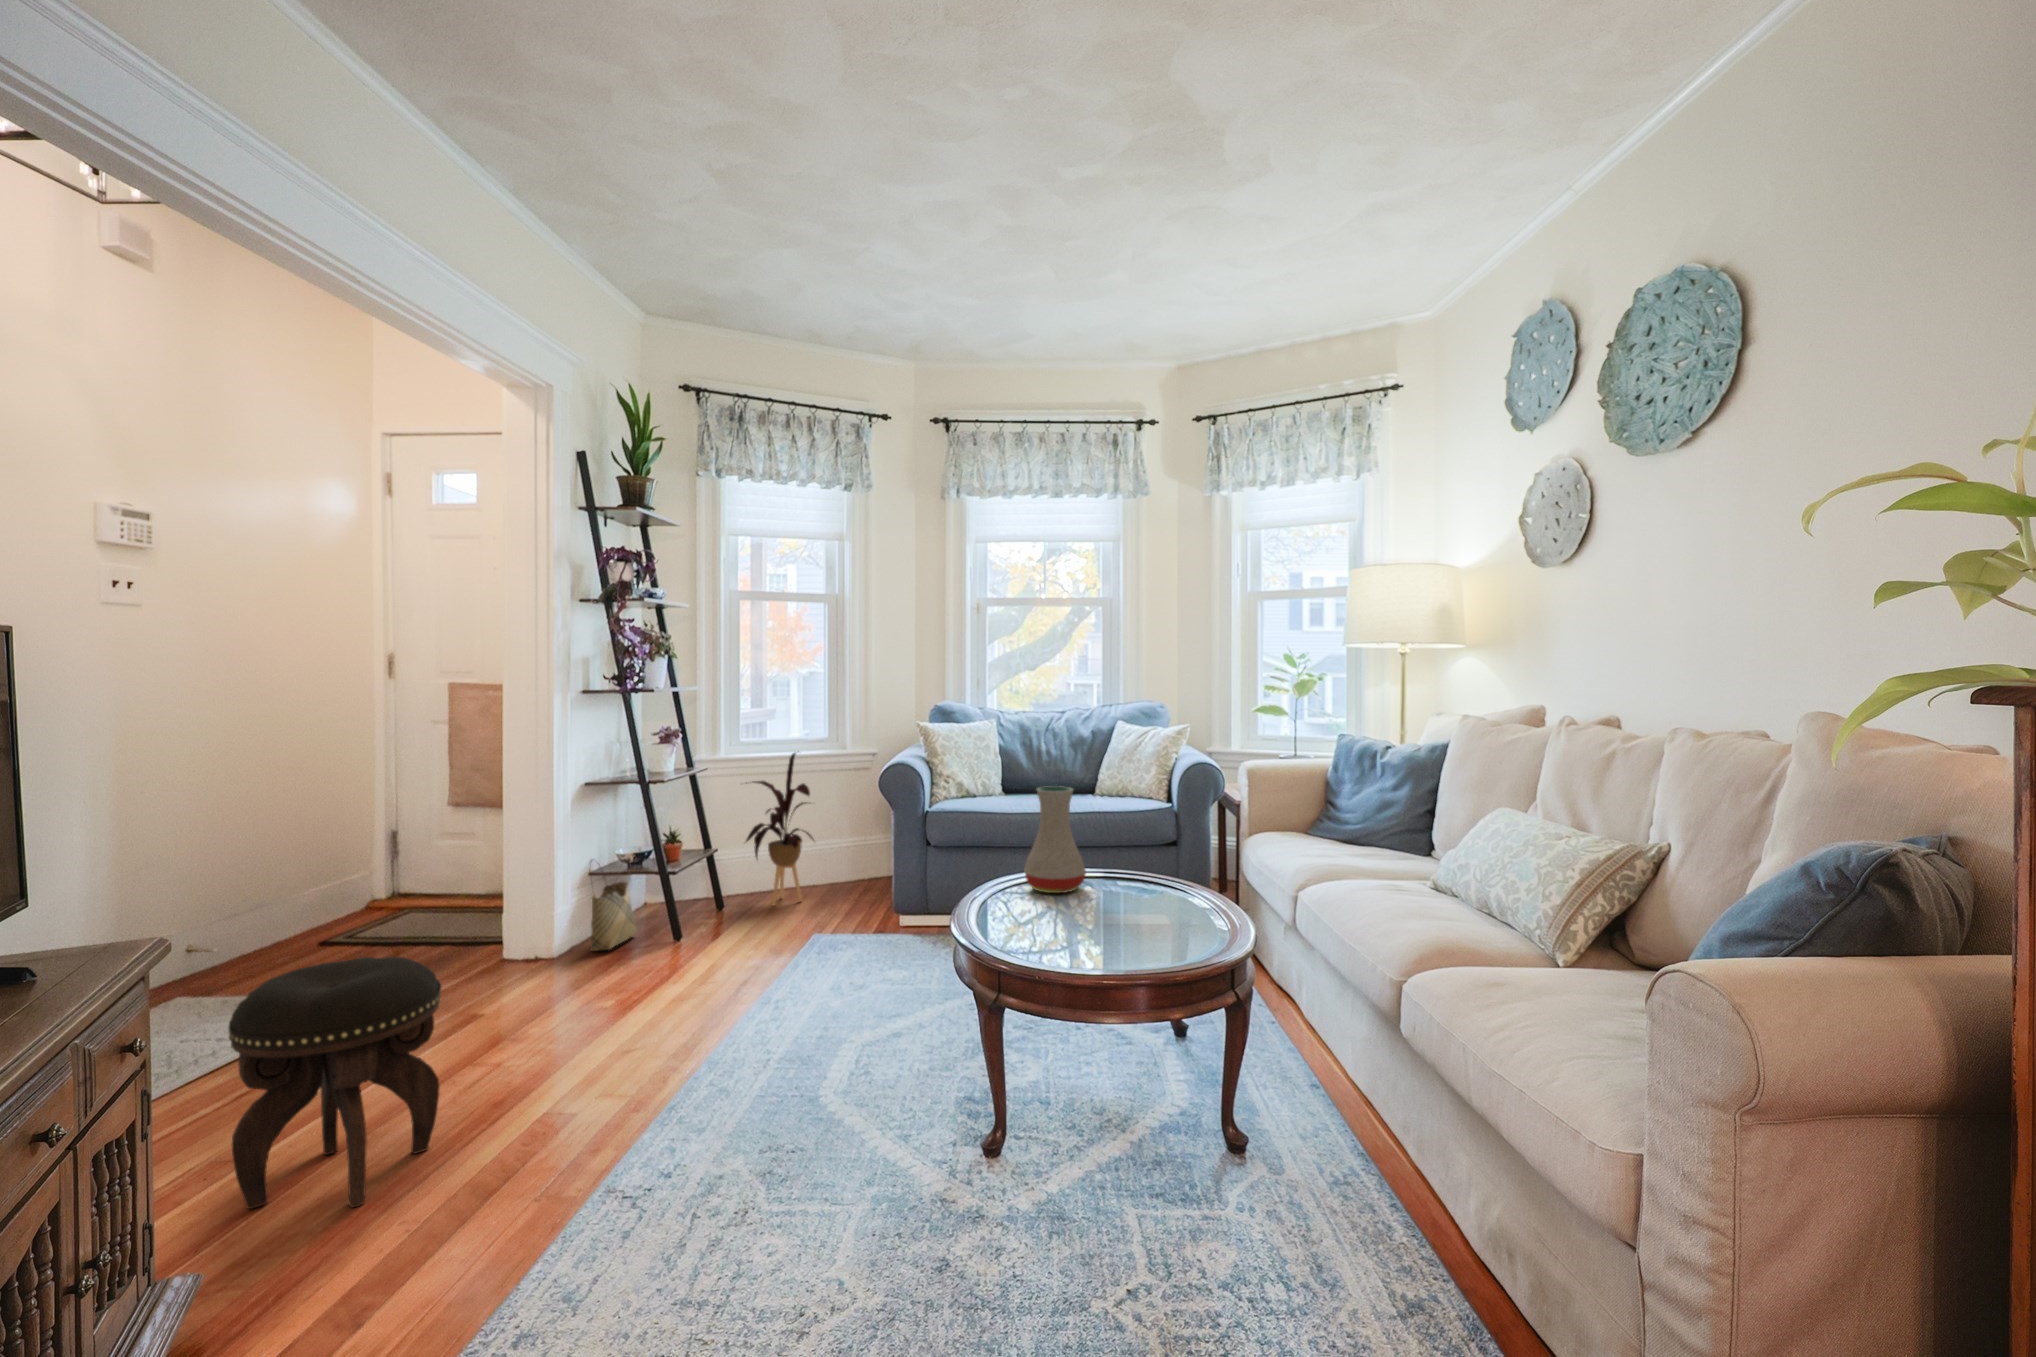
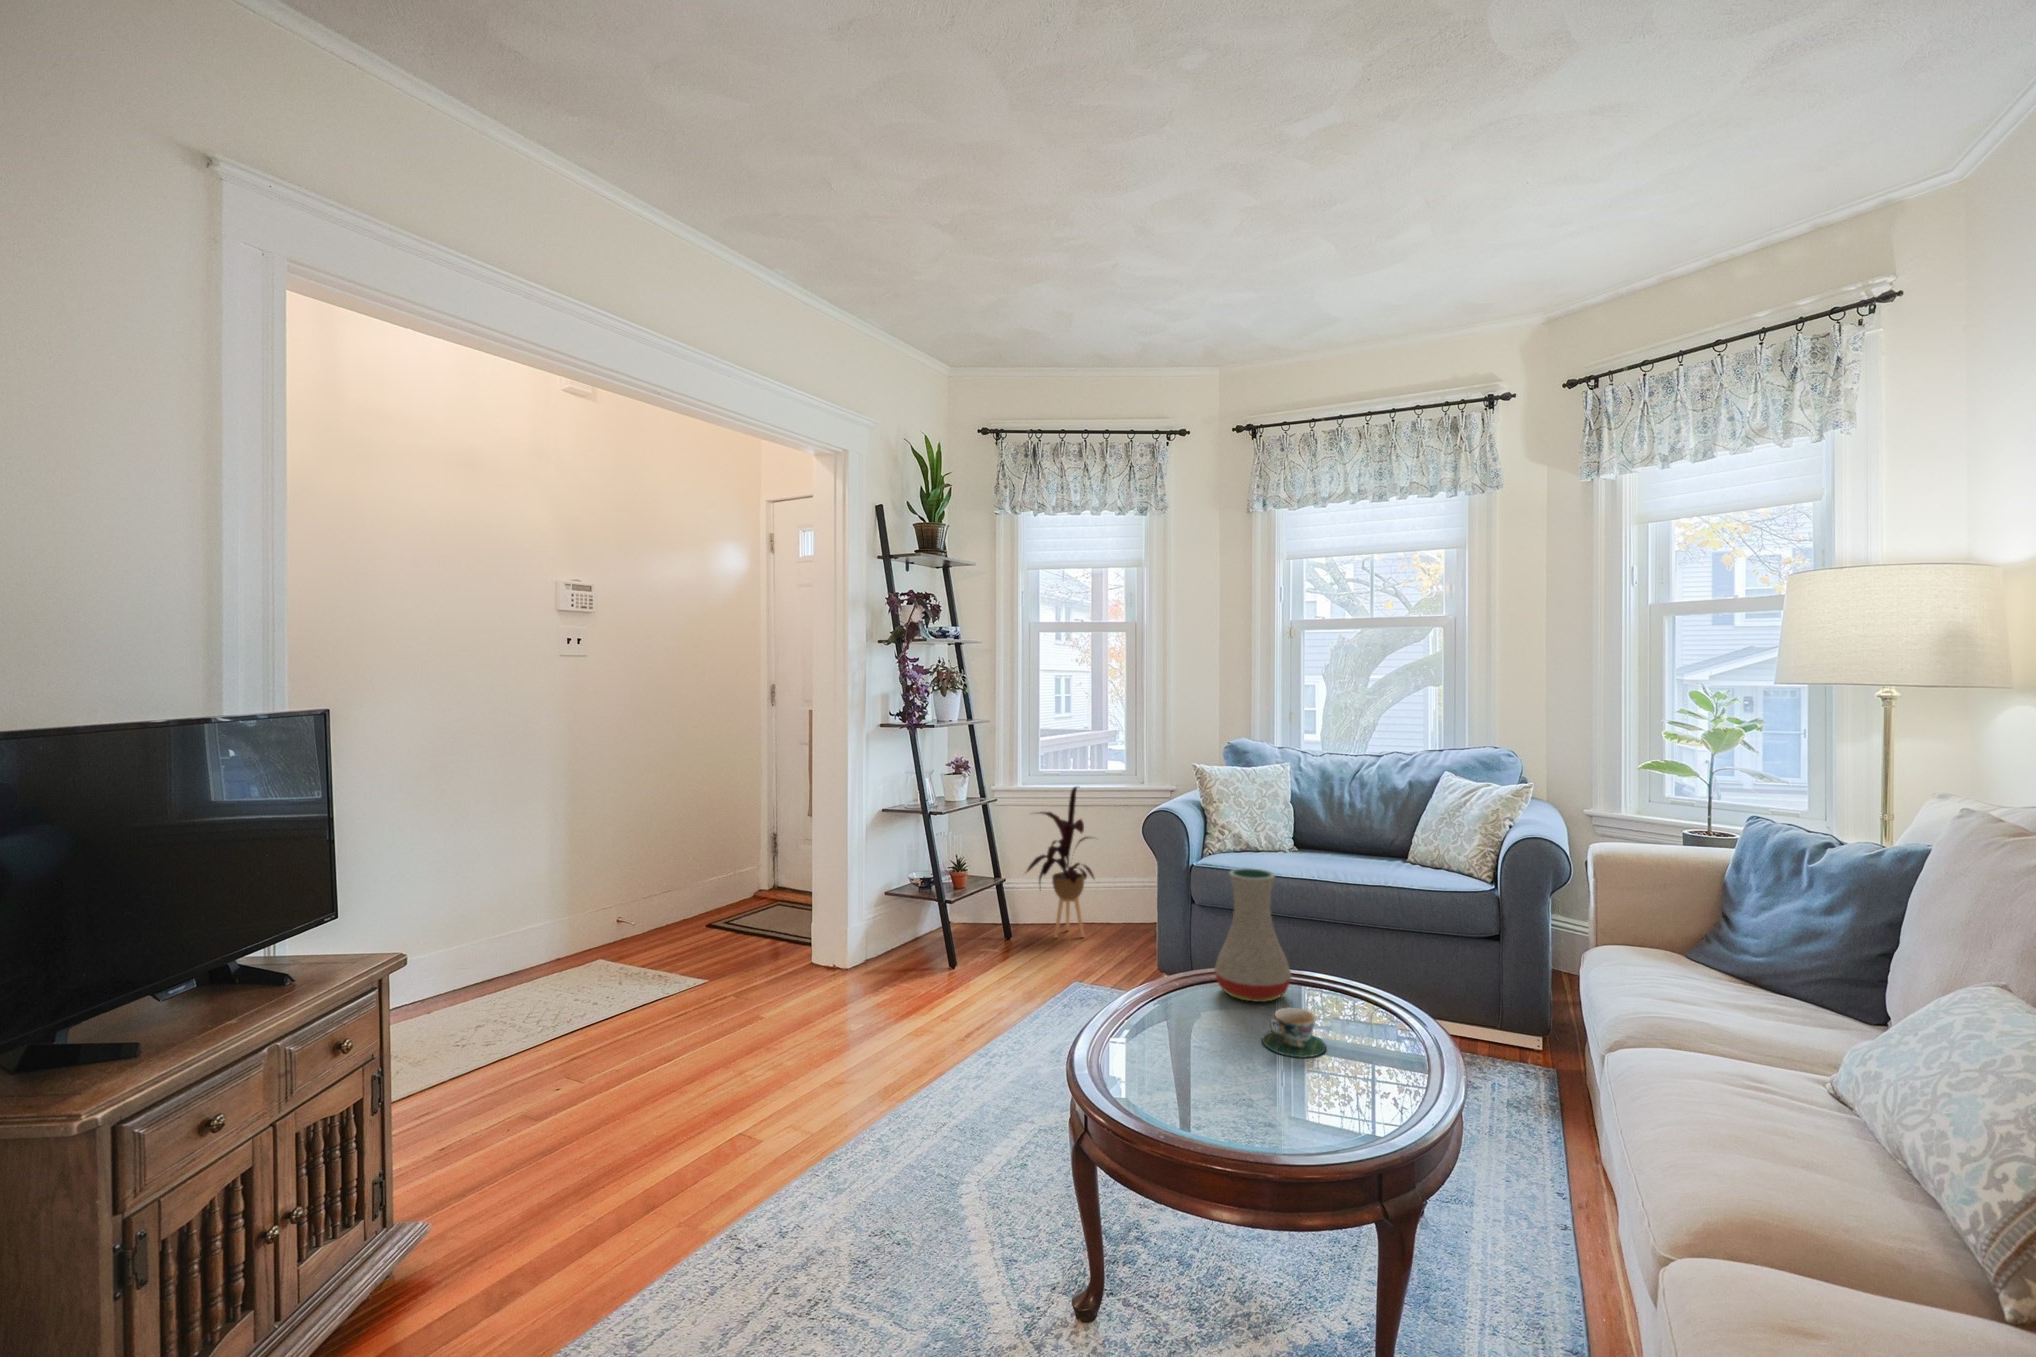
woven basket: present [590,859,637,951] -> none [877,877,923,963]
teacup: none [1089,885,1138,919] -> present [1262,1008,1326,1058]
footstool: present [229,956,441,1209] -> none [499,965,656,1183]

